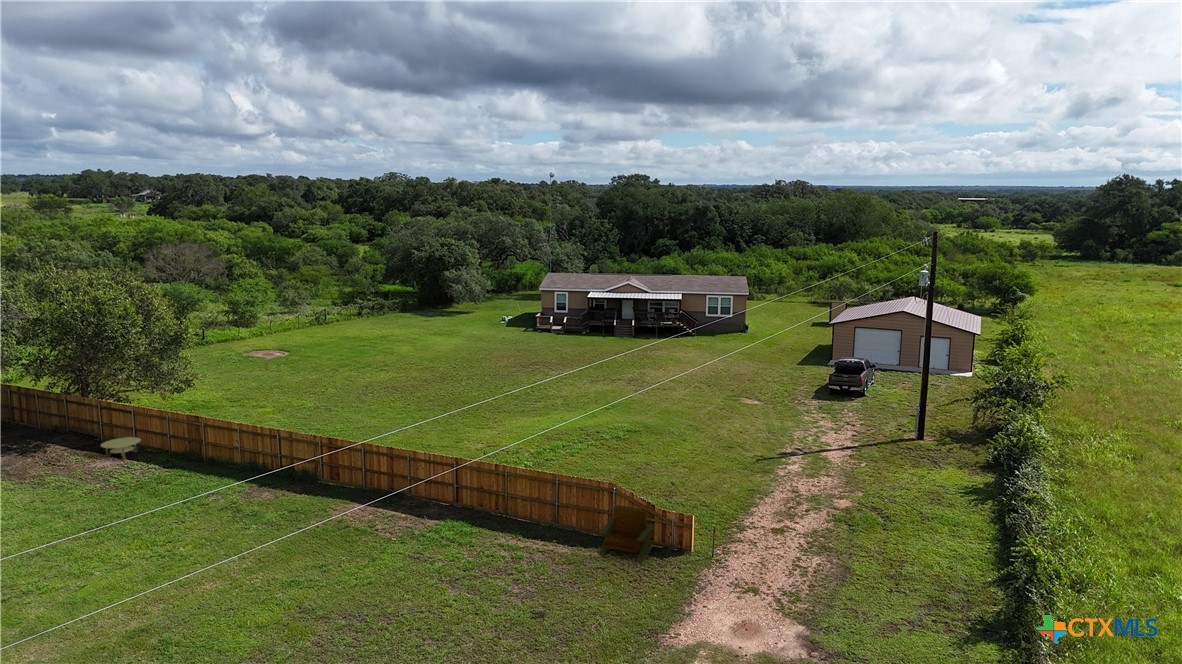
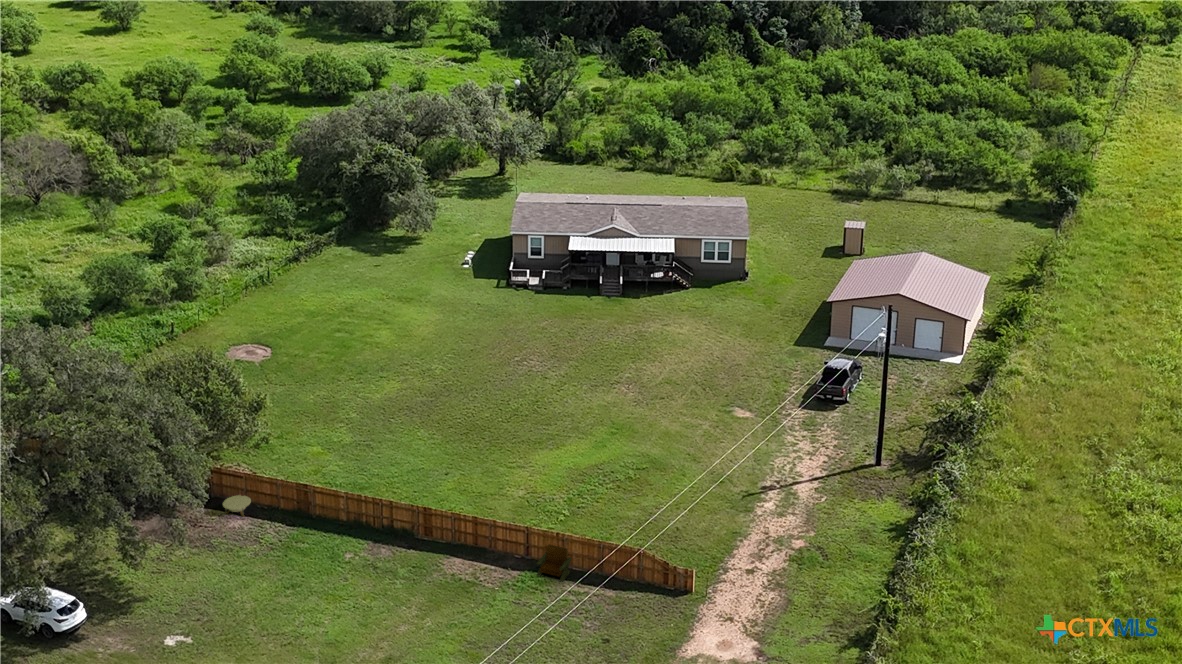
lounge chair: present [599,505,653,563] -> present [537,544,572,582]

